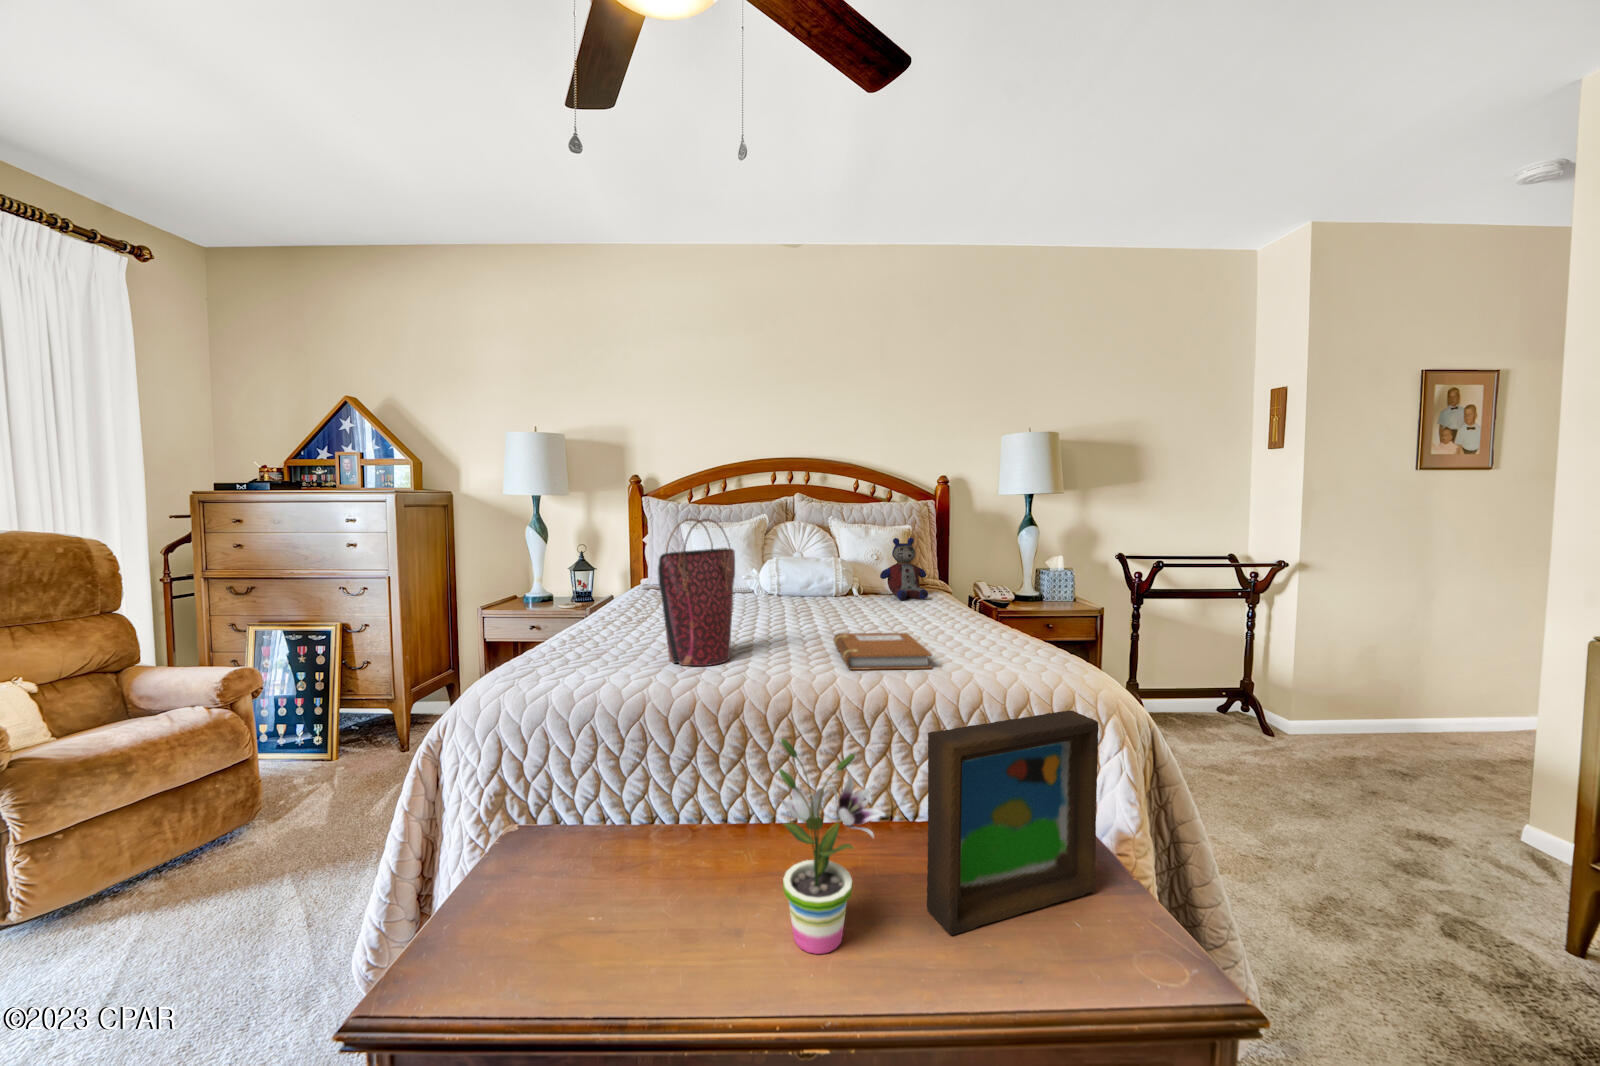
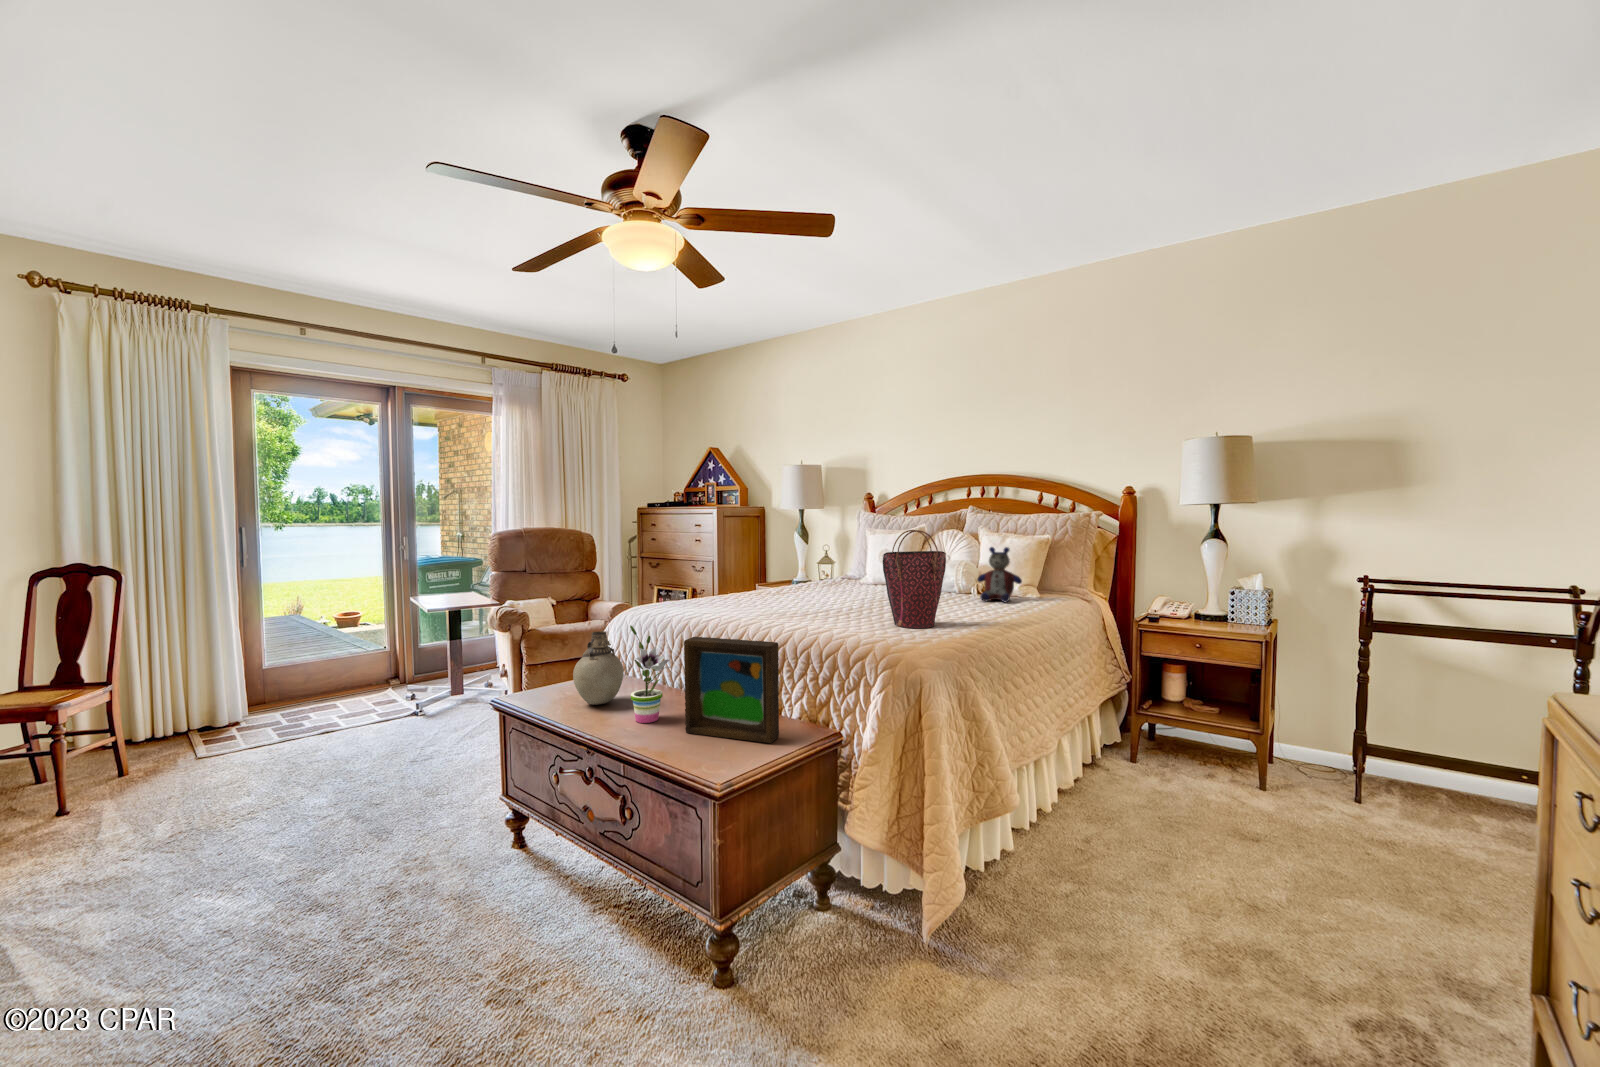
handbag: present [658,518,735,666] -> present [883,530,946,628]
notebook: present [834,633,932,670] -> none [780,607,860,630]
vase: none [567,762,690,952] -> present [573,631,624,705]

